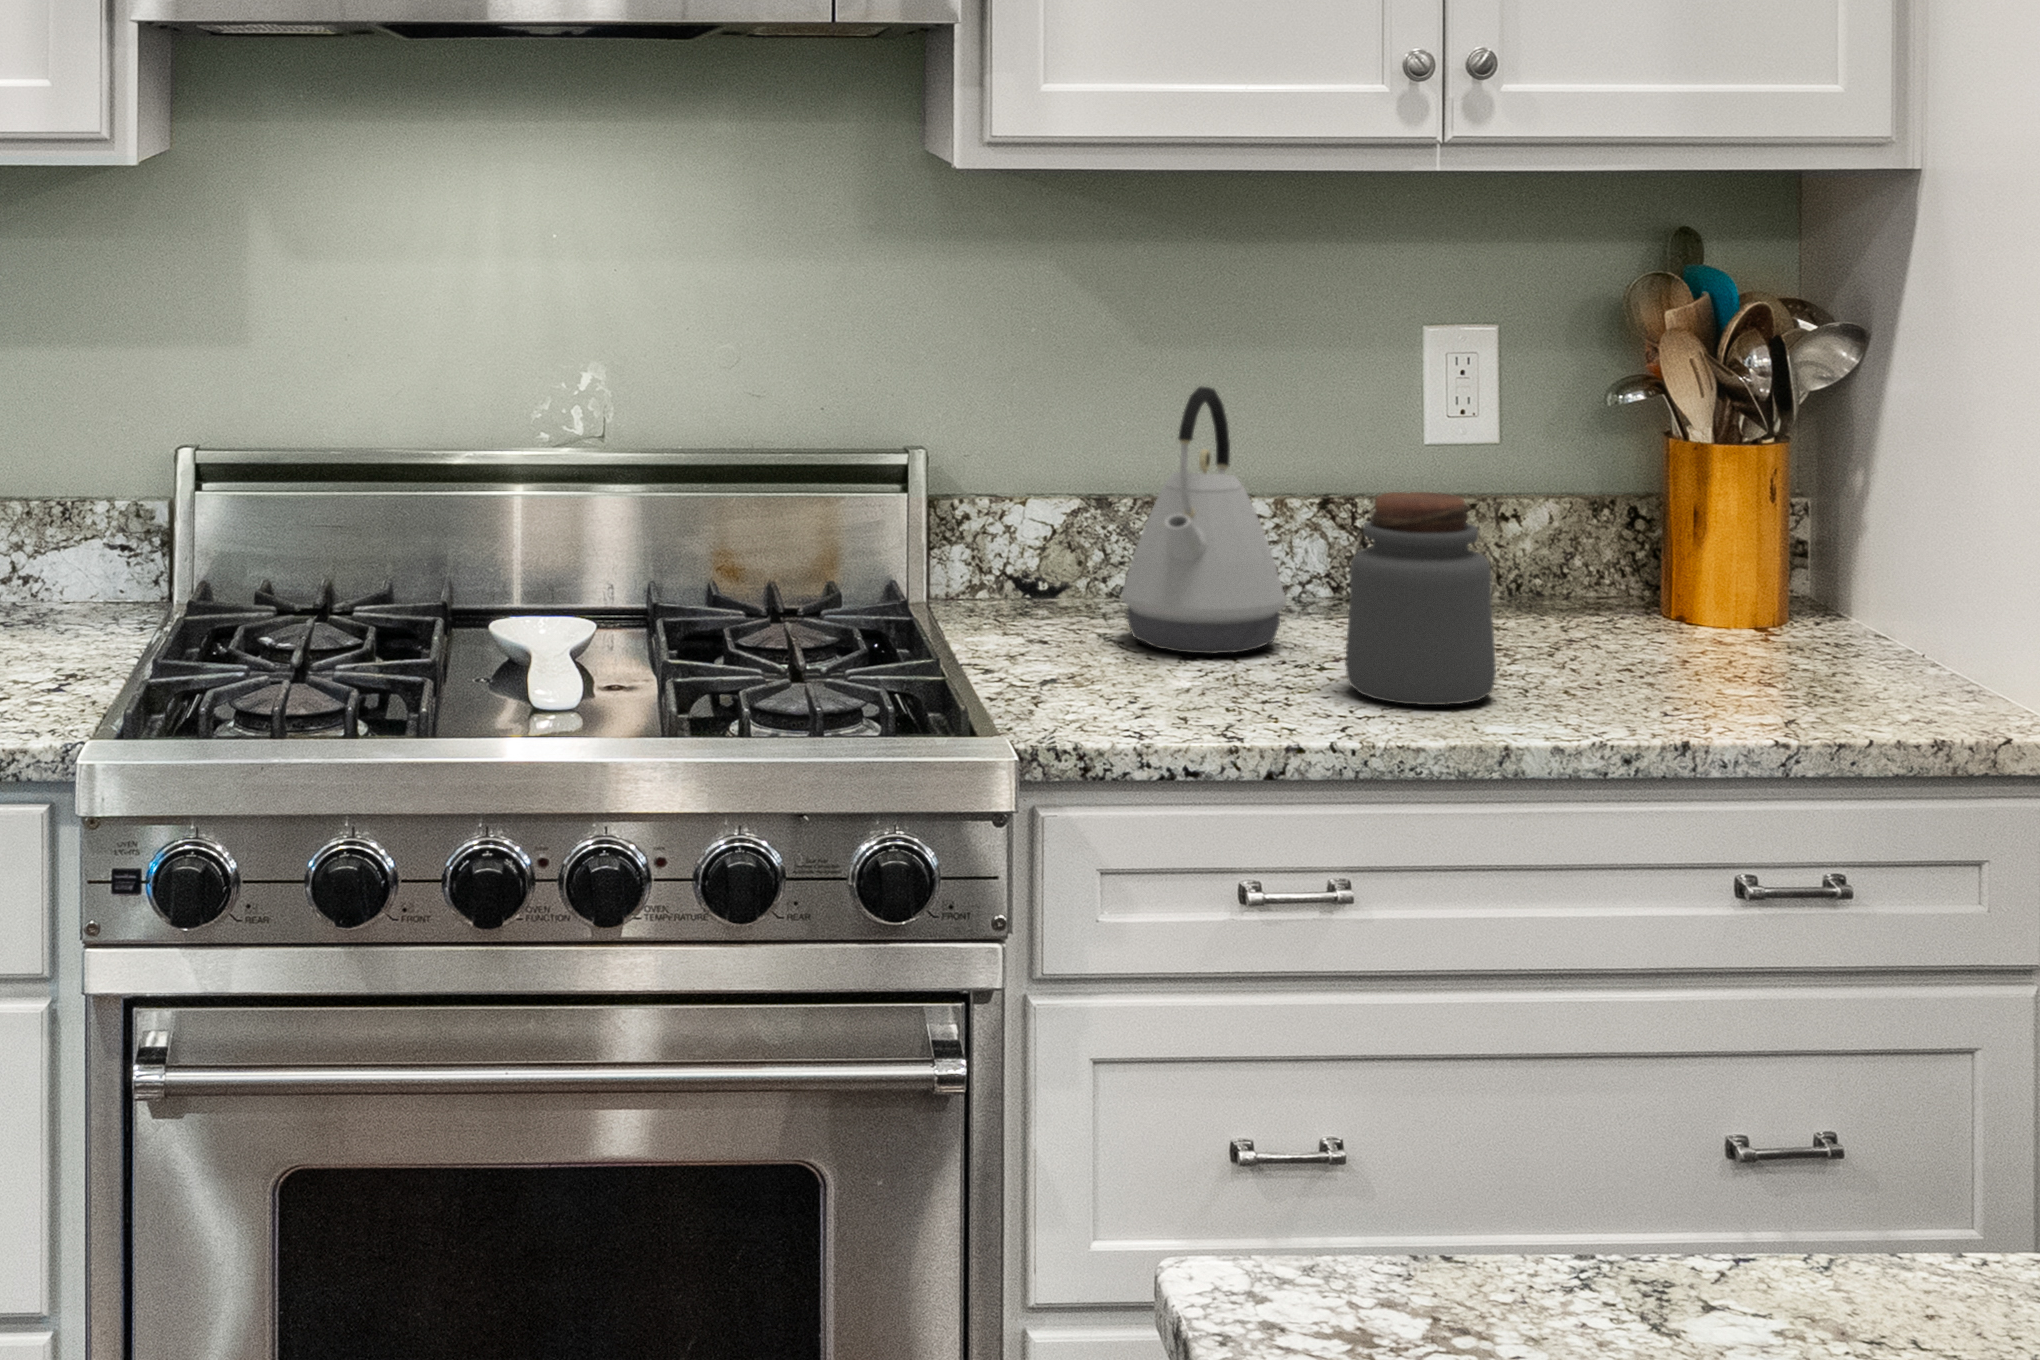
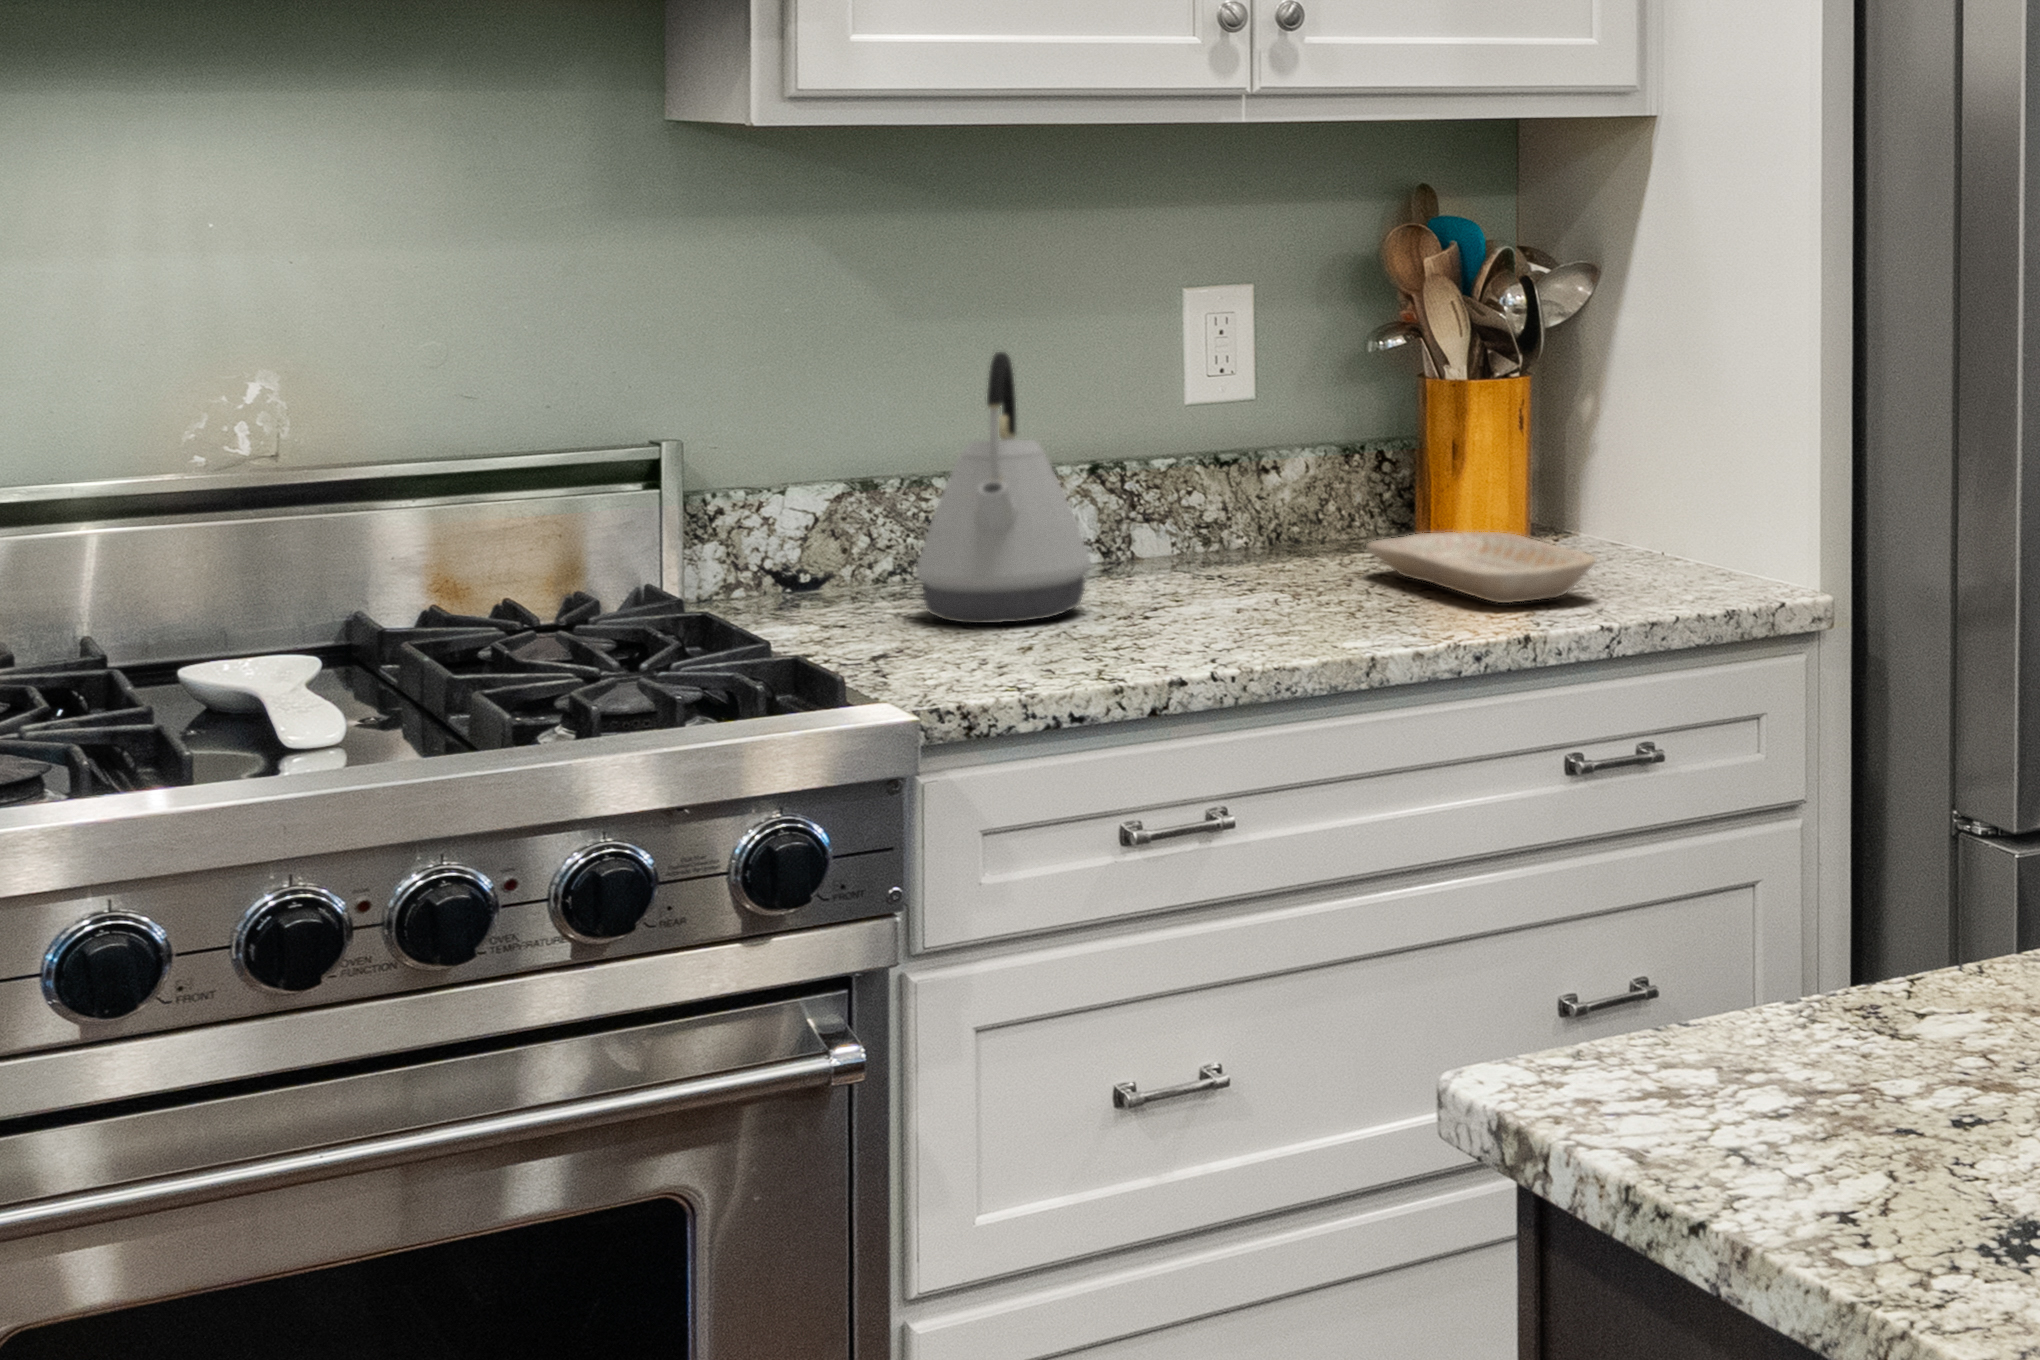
jar: present [1345,492,1496,705] -> none [1185,435,1334,639]
tray: none [1591,599,1808,692] -> present [1367,532,1596,603]

